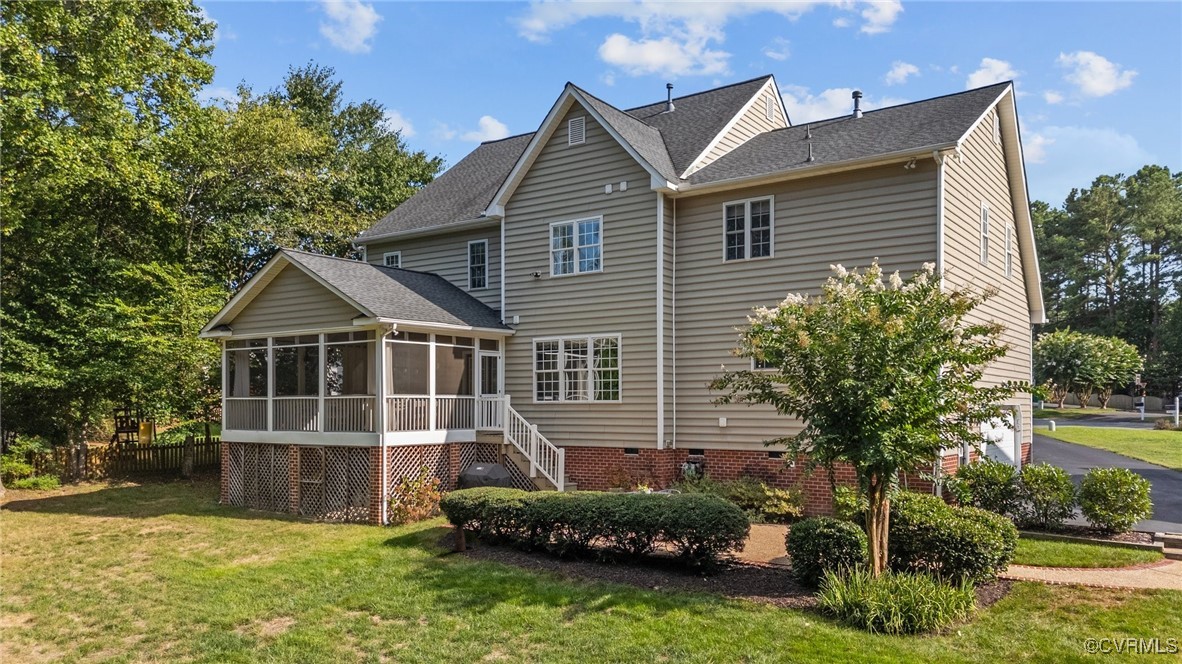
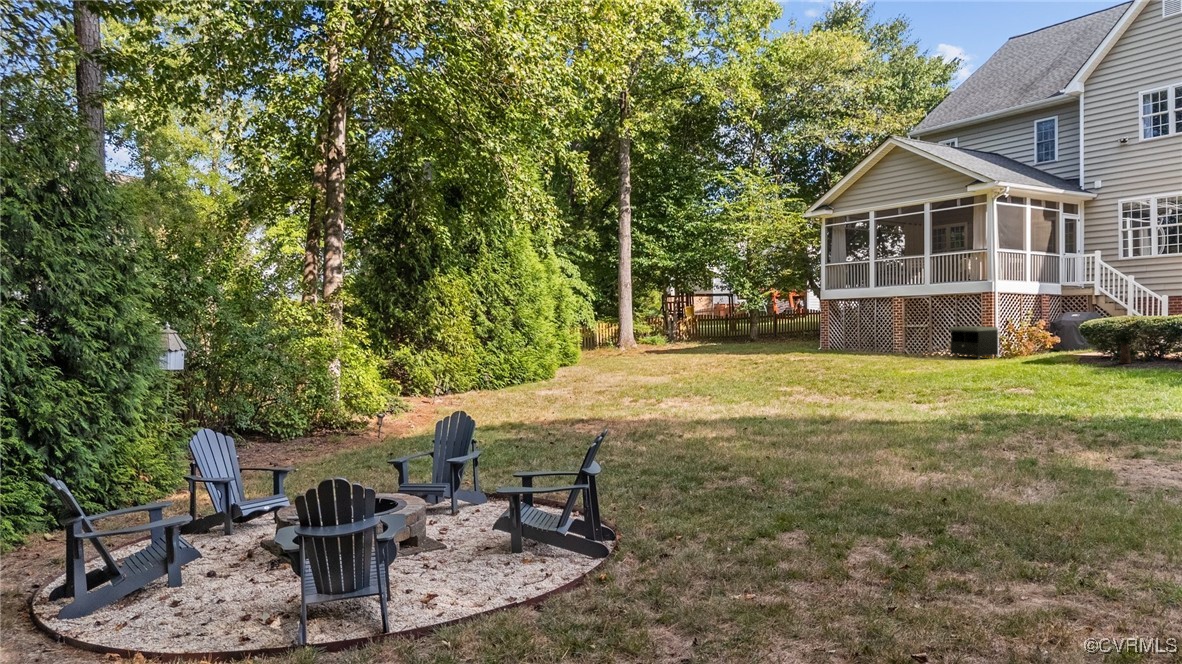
storage bench: none [330,487,378,532] -> present [949,326,998,359]

